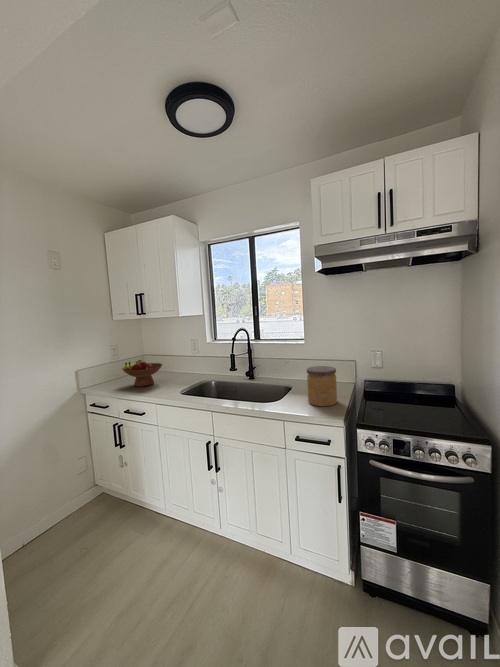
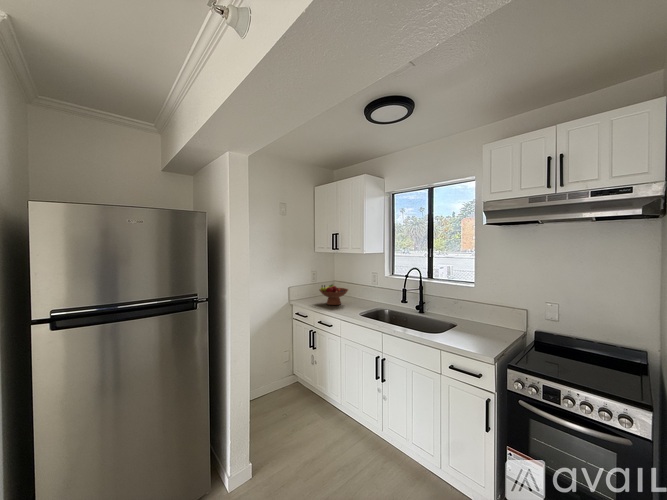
jar: present [307,366,337,406] -> none [467,308,496,345]

